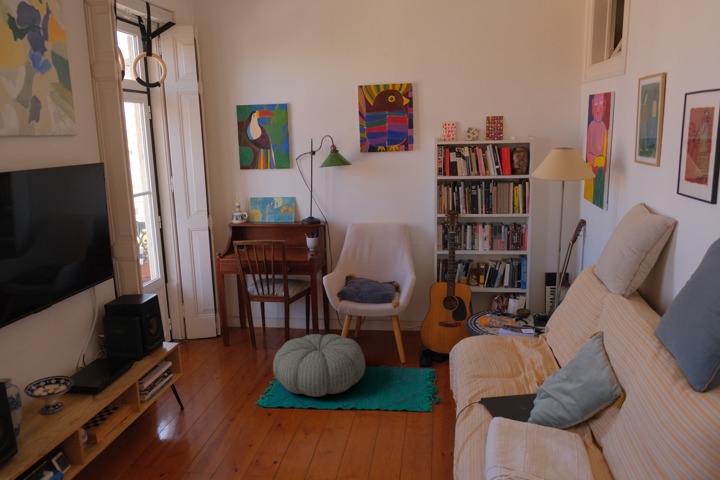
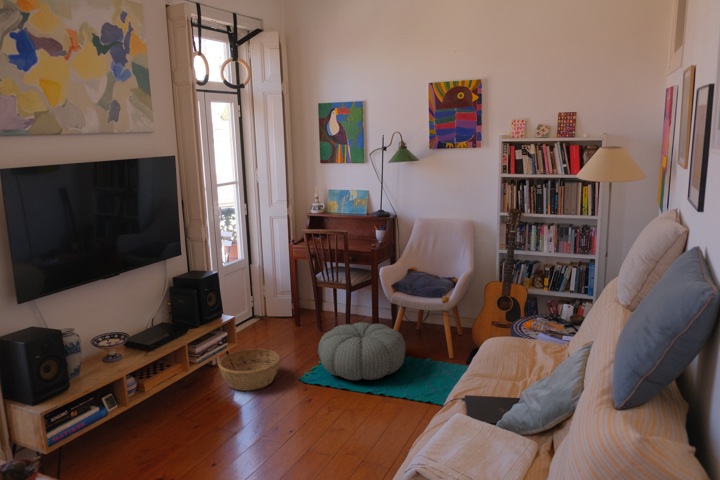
basket: none [166,374,237,424] -> present [219,349,280,390]

